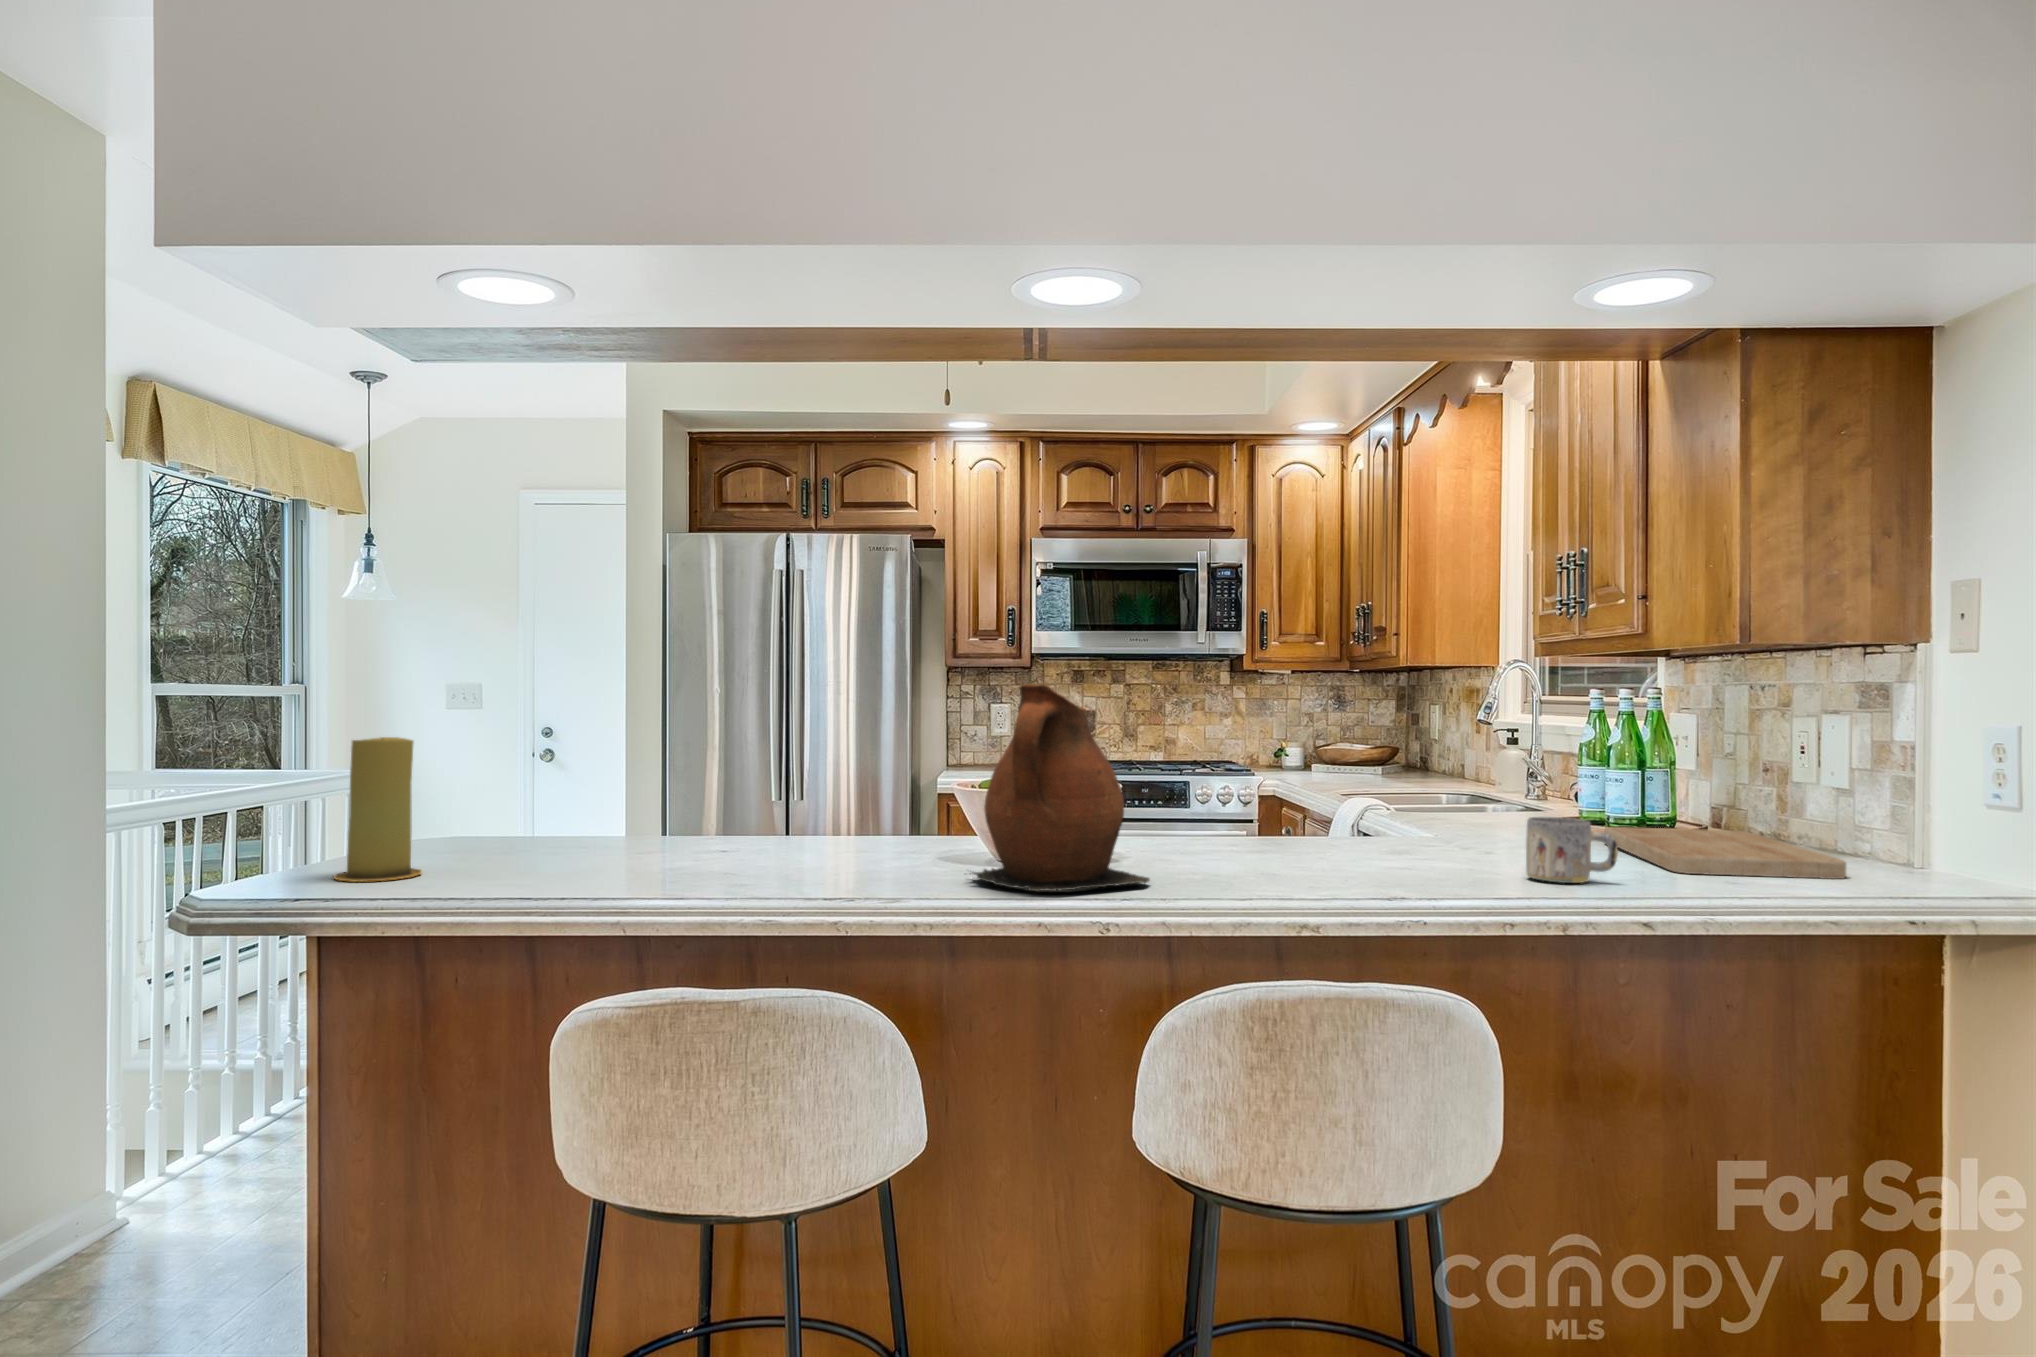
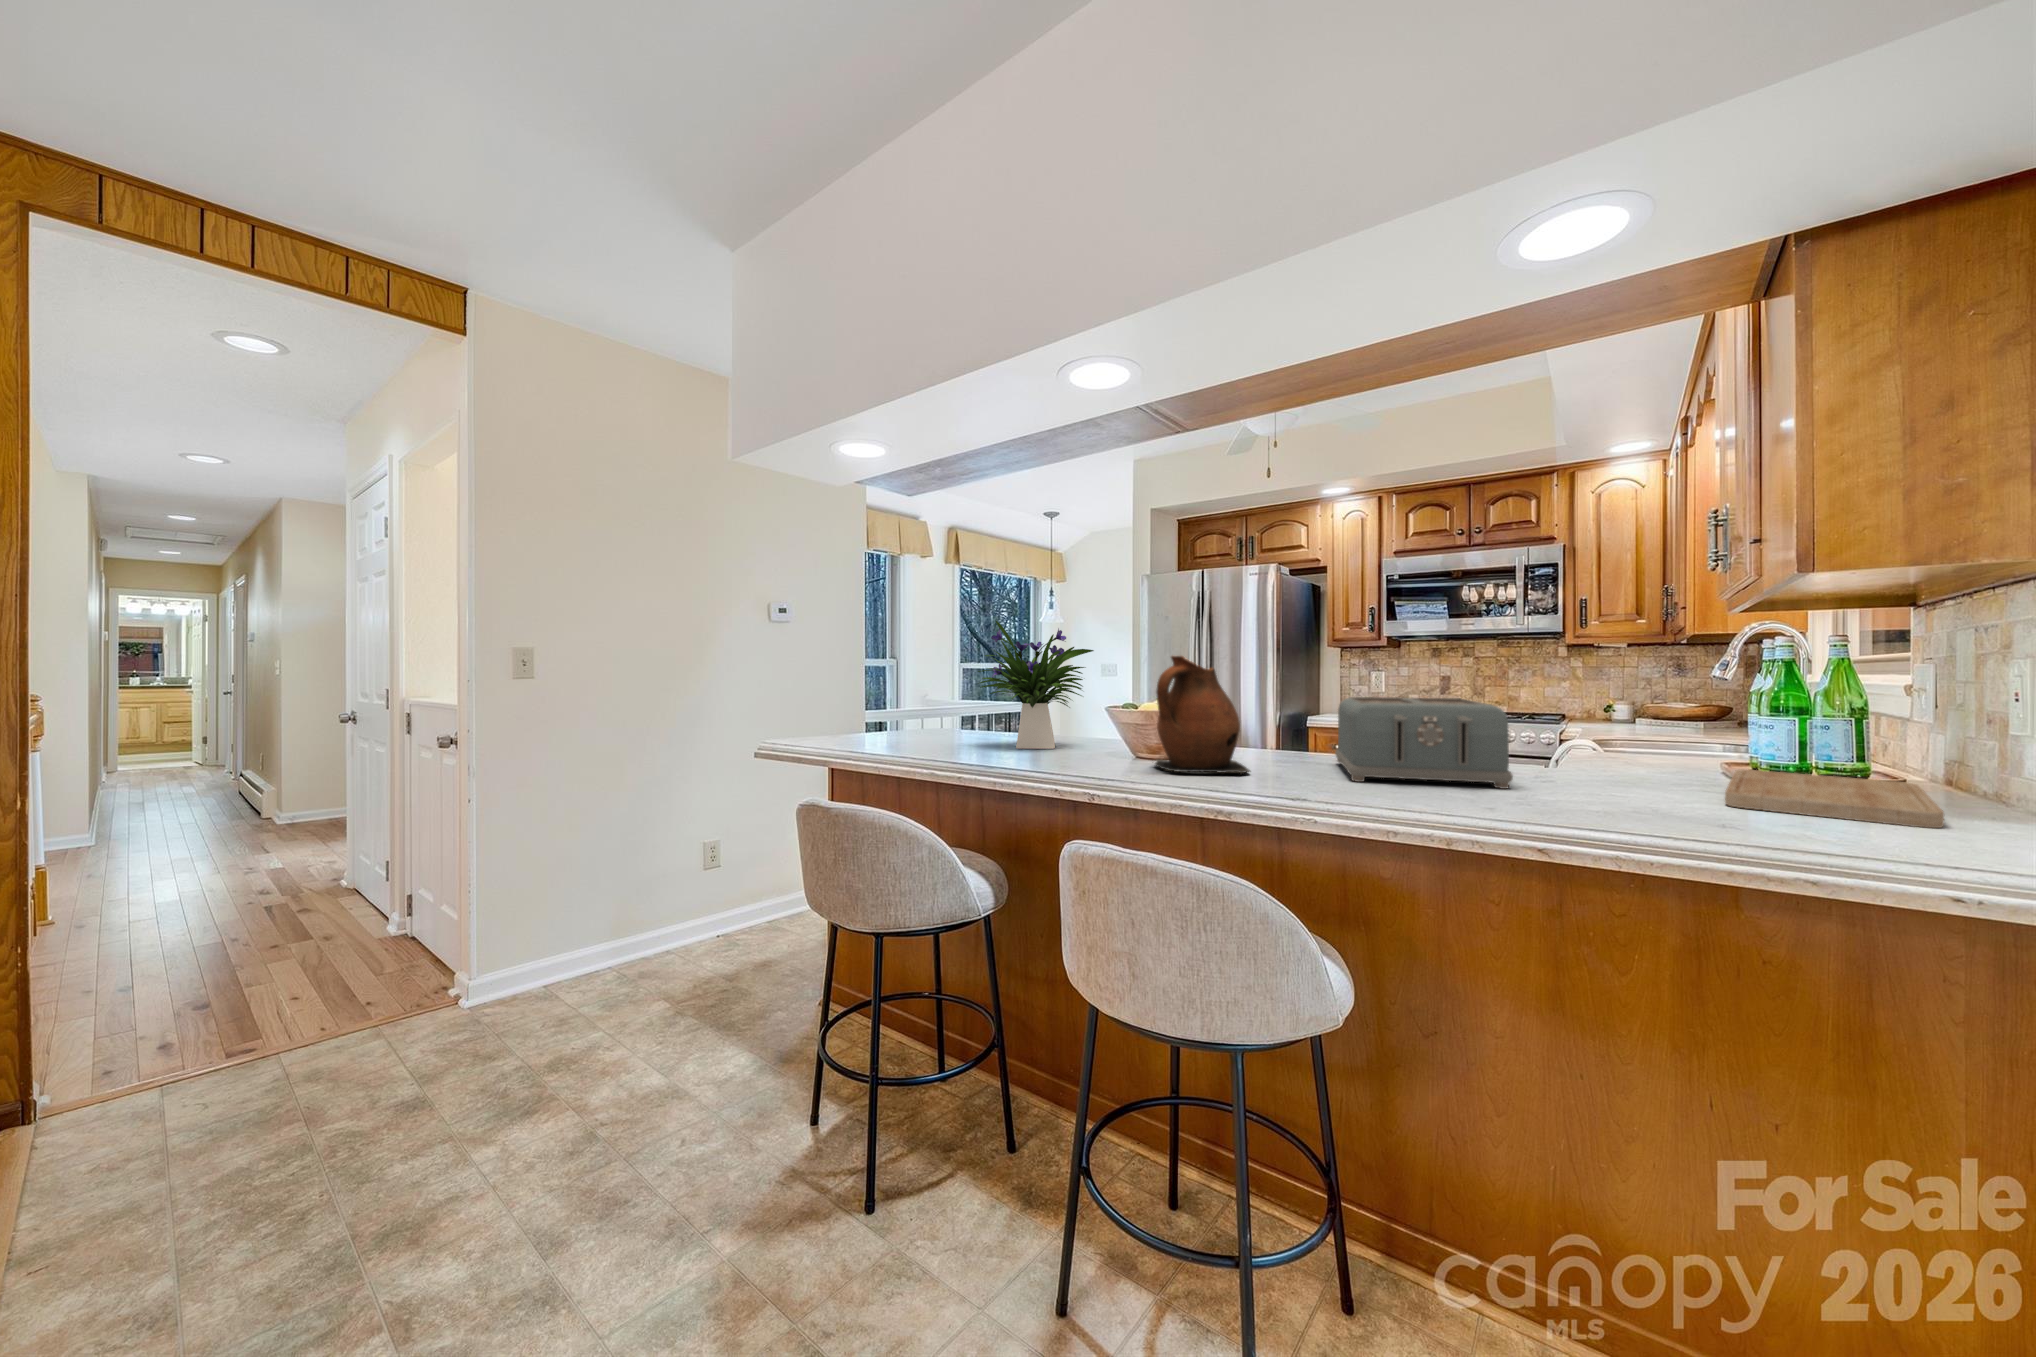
flower arrangement: none [521,602,771,872] -> present [978,621,1094,749]
candle: present [334,737,421,882] -> none [907,683,942,745]
toaster: none [1195,749,1471,881] -> present [1335,697,1513,789]
mug: present [1526,817,1618,883] -> none [1550,751,1630,802]

